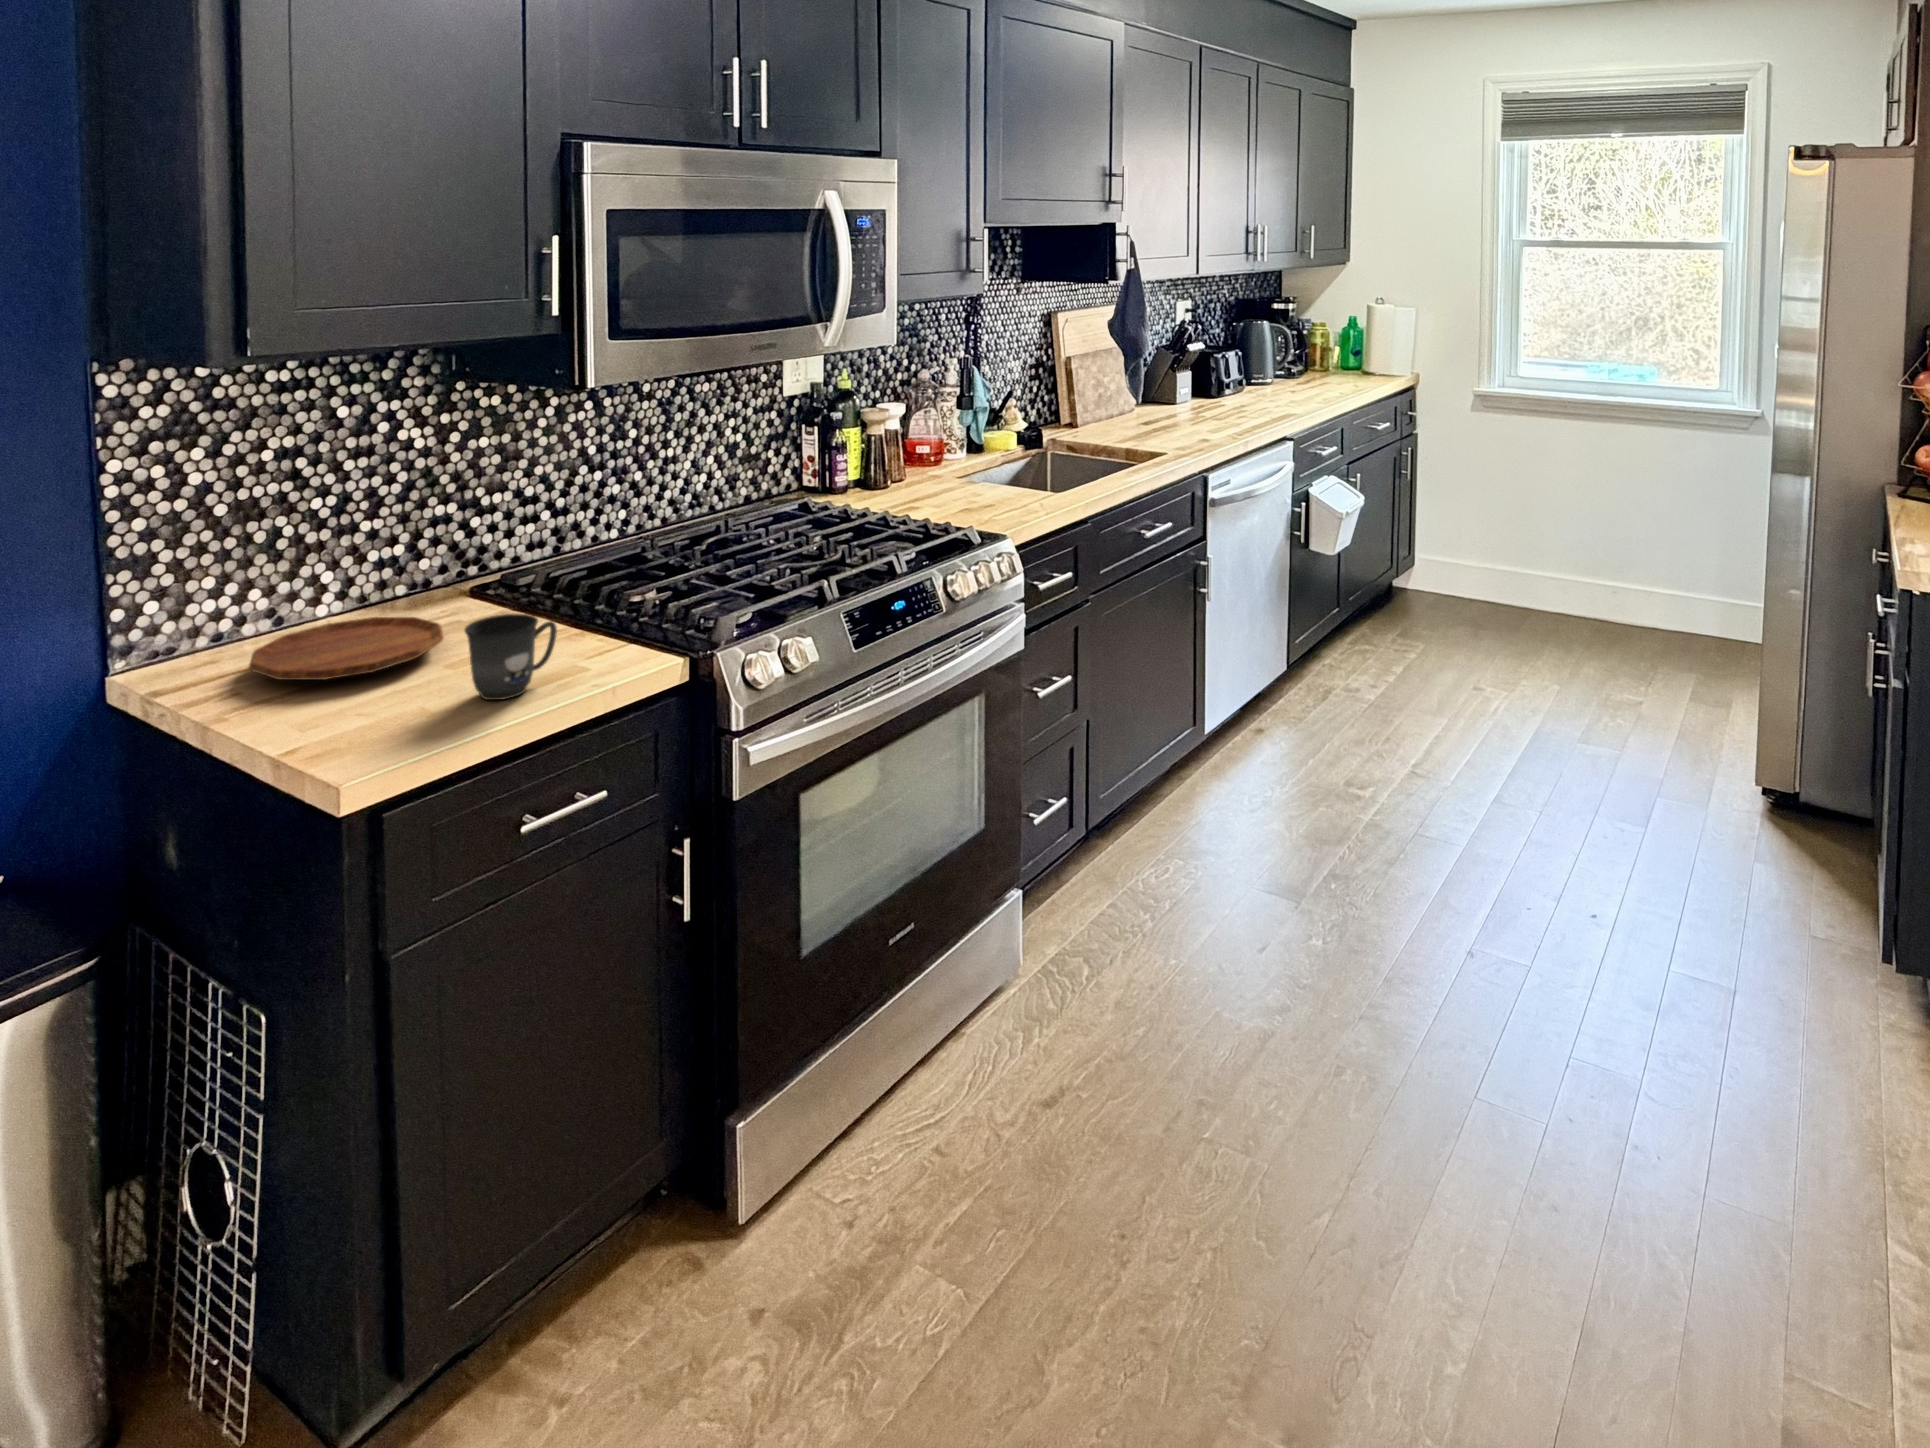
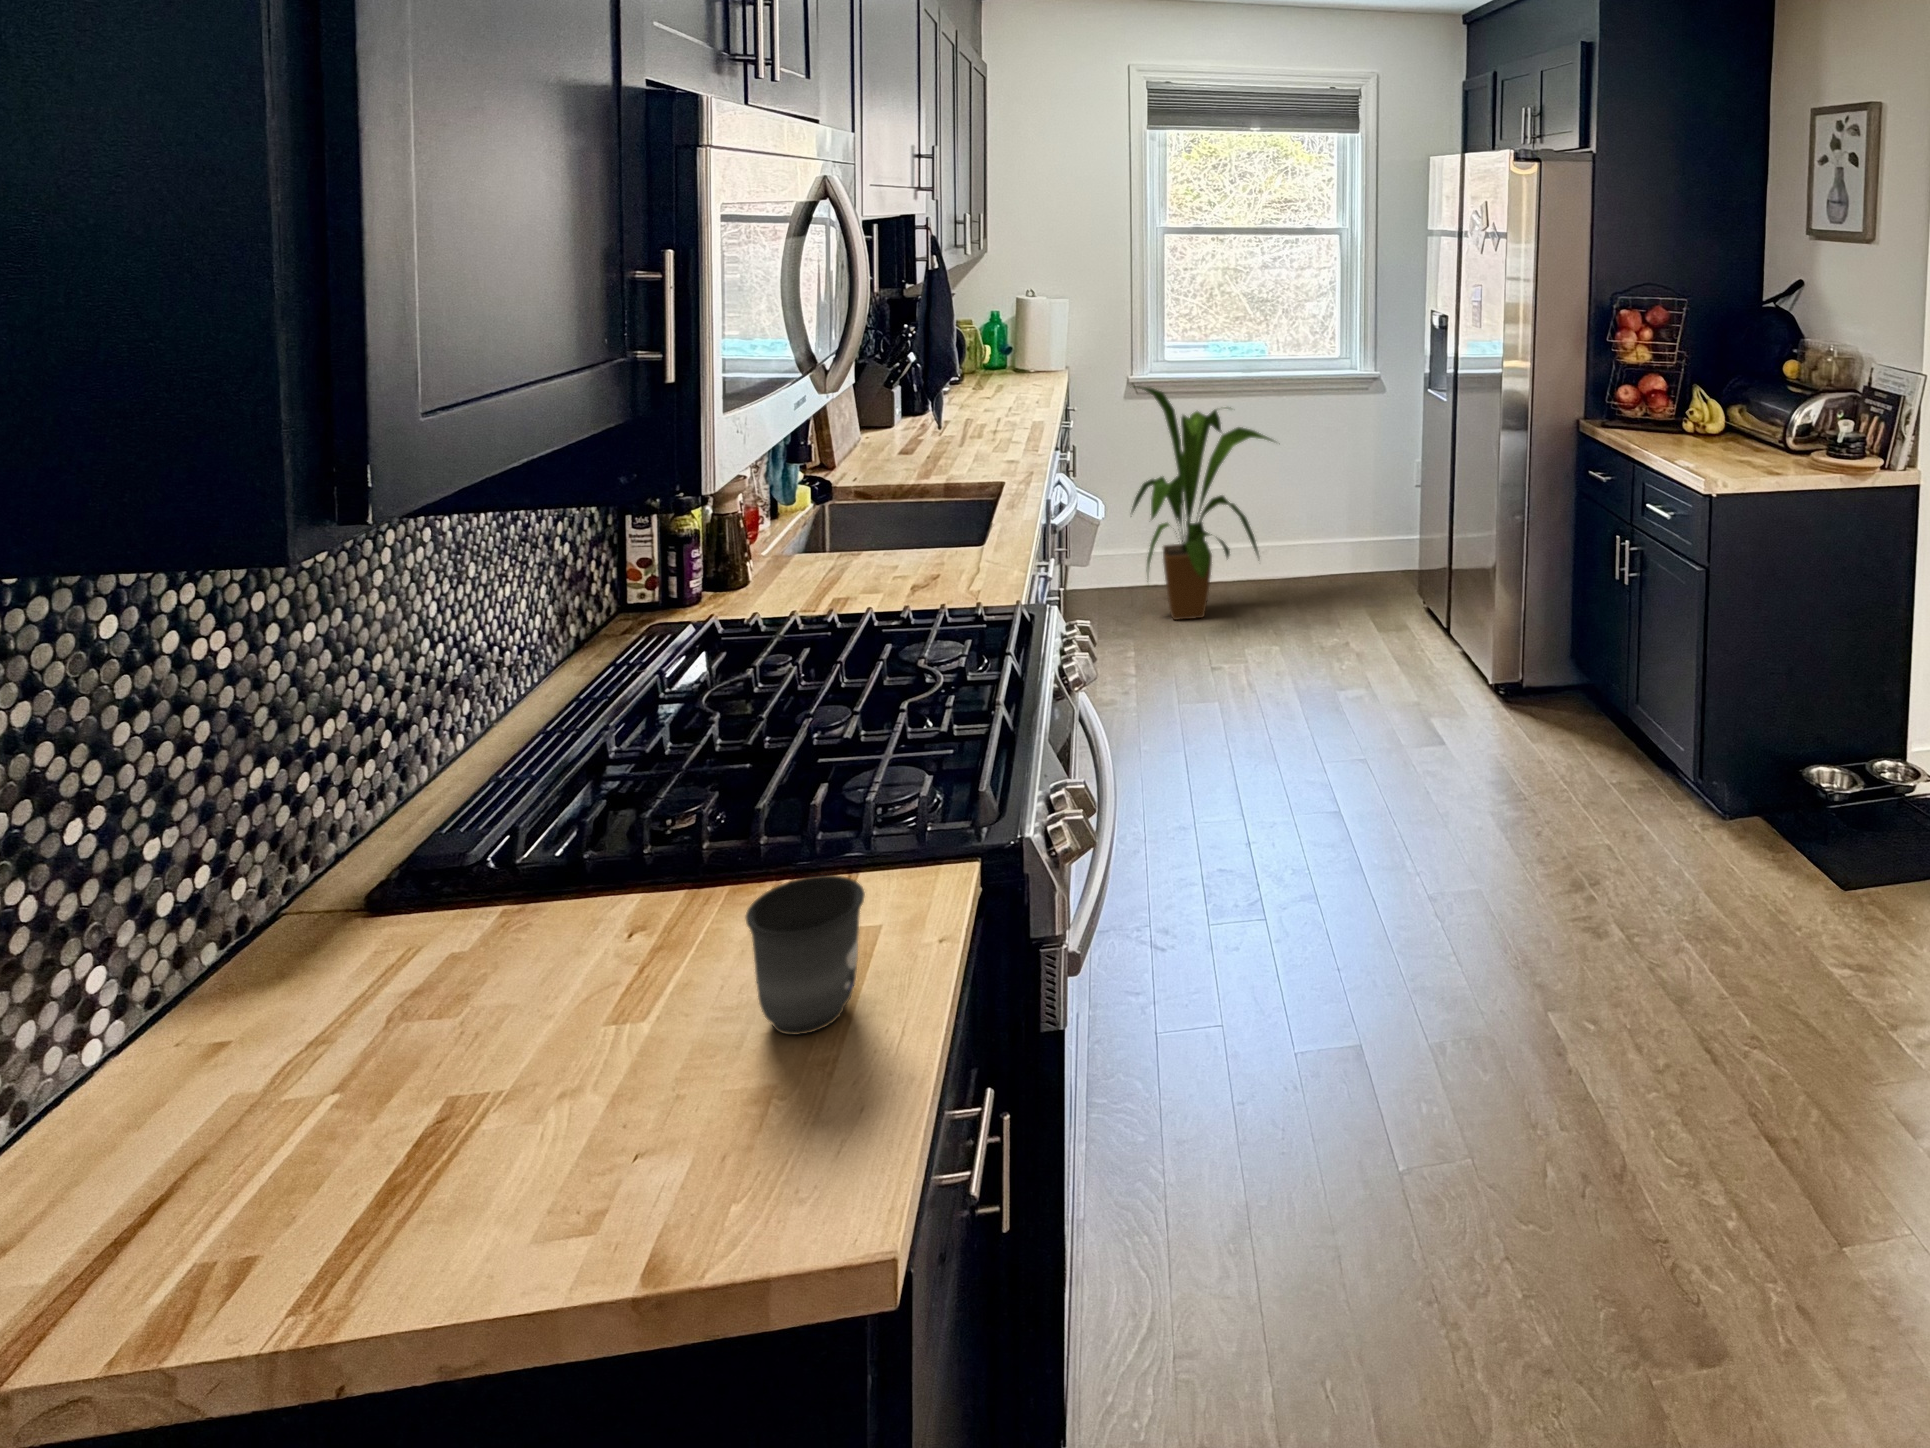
house plant: none [1458,397,1633,639] -> present [1132,387,1274,620]
tray: present [249,617,444,680] -> none [154,966,567,1199]

